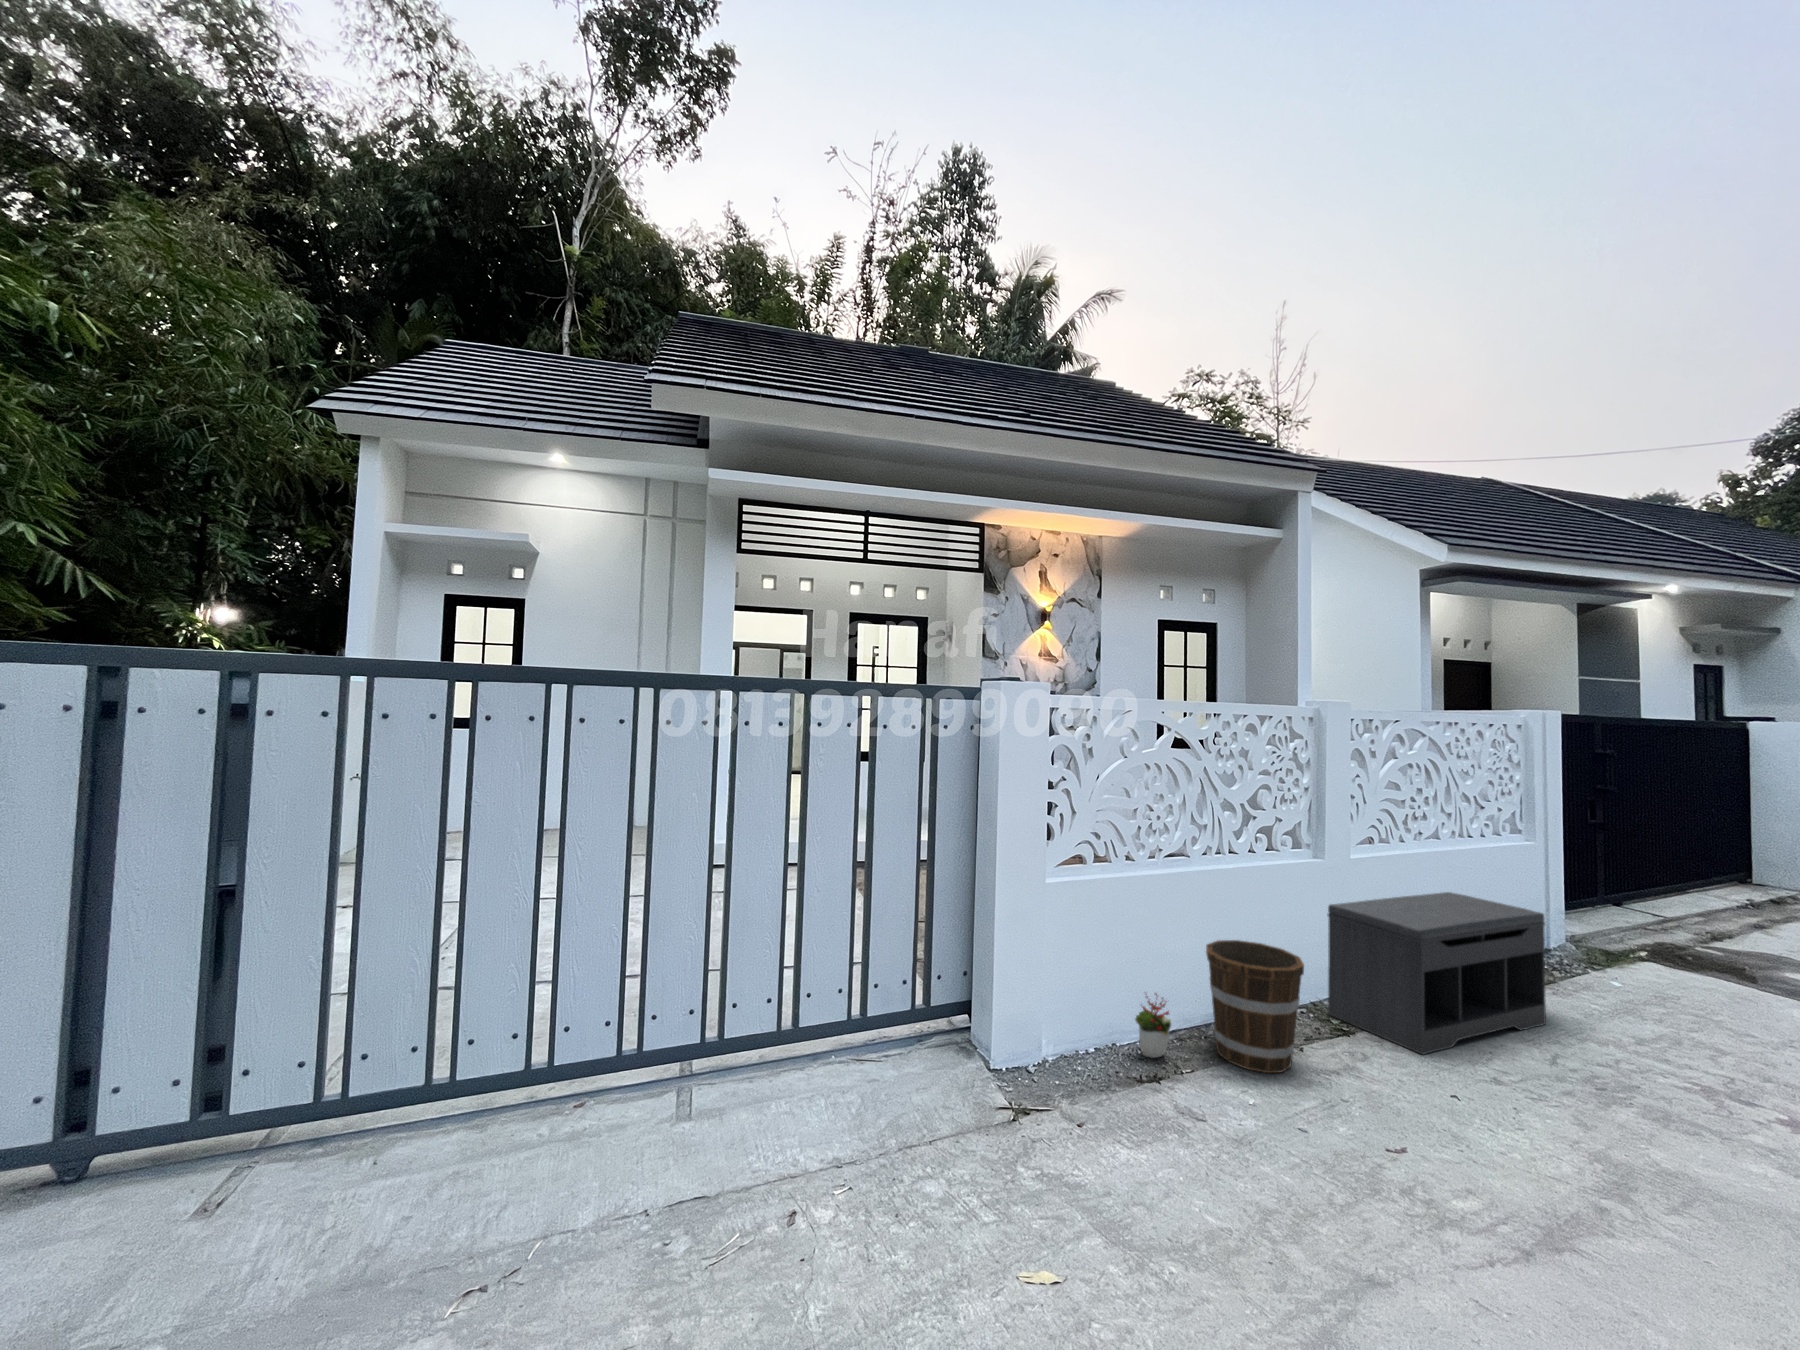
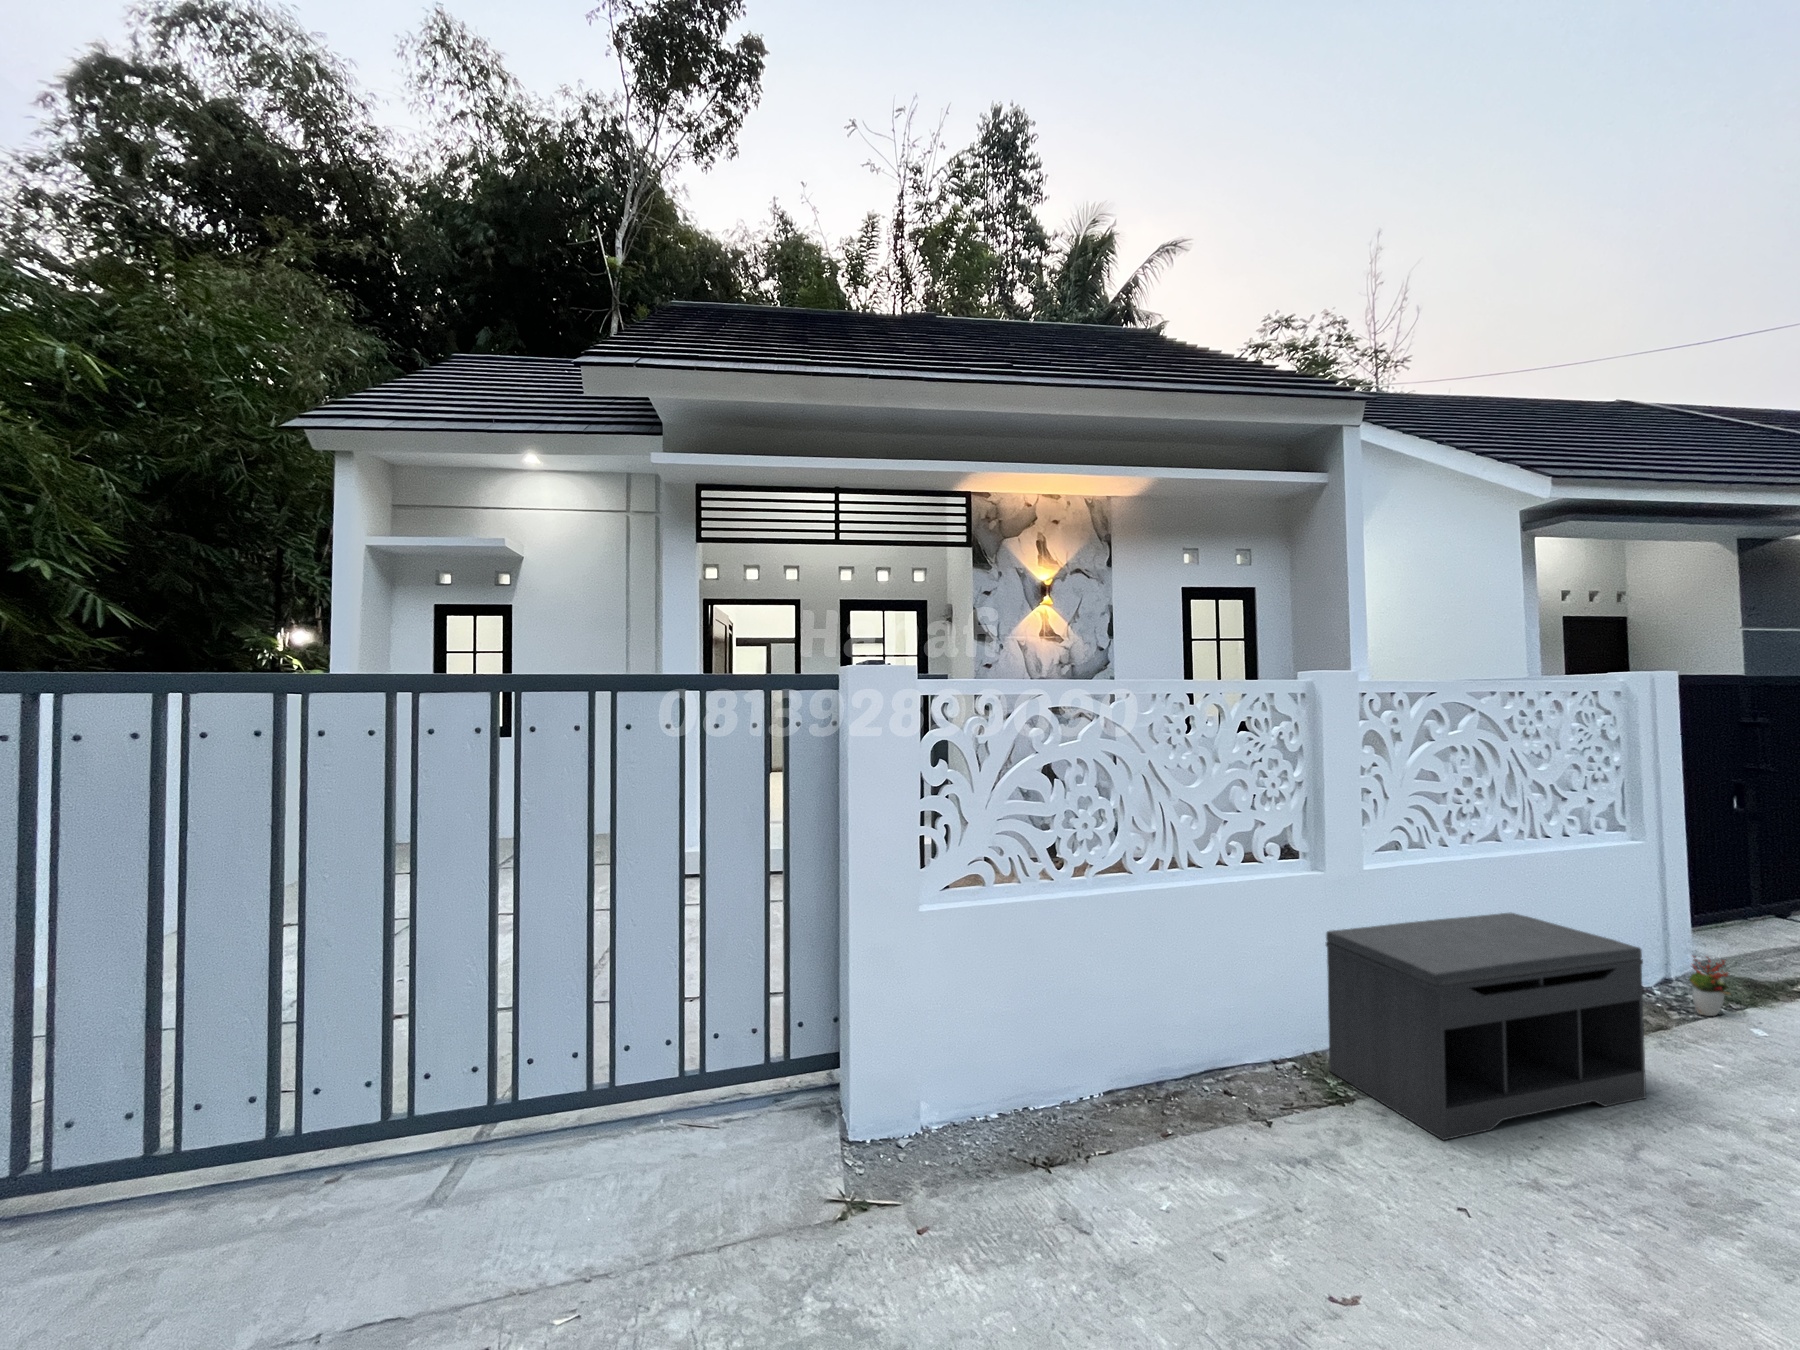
bucket: present [1206,940,1304,1073] -> none [1137,978,1260,1159]
decorative plant: present [1135,994,1171,1058] -> present [1689,957,1730,1016]

